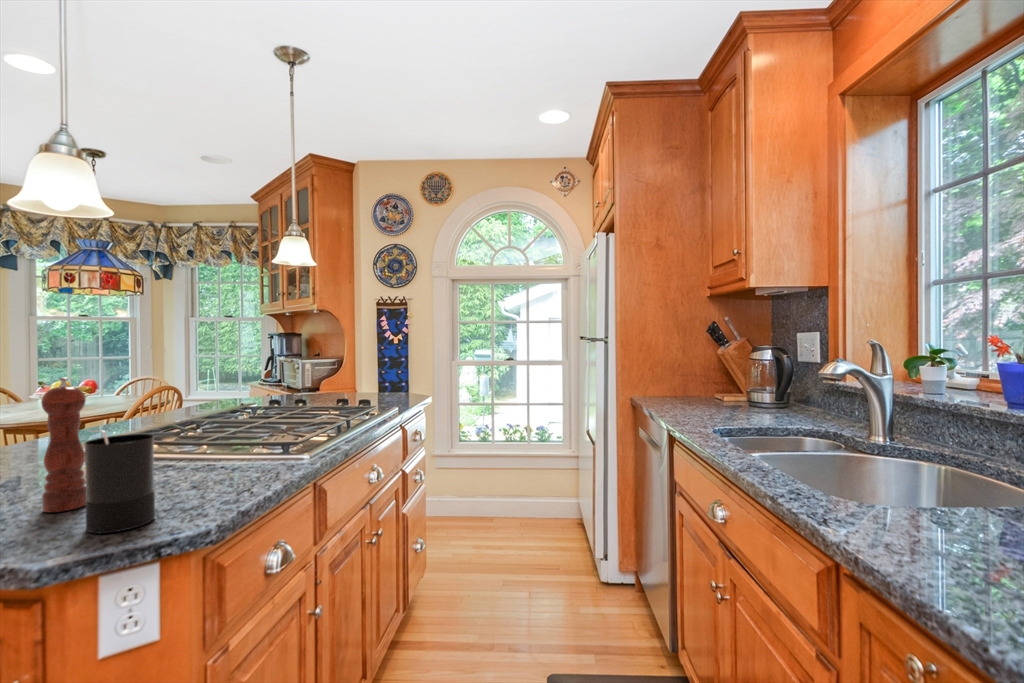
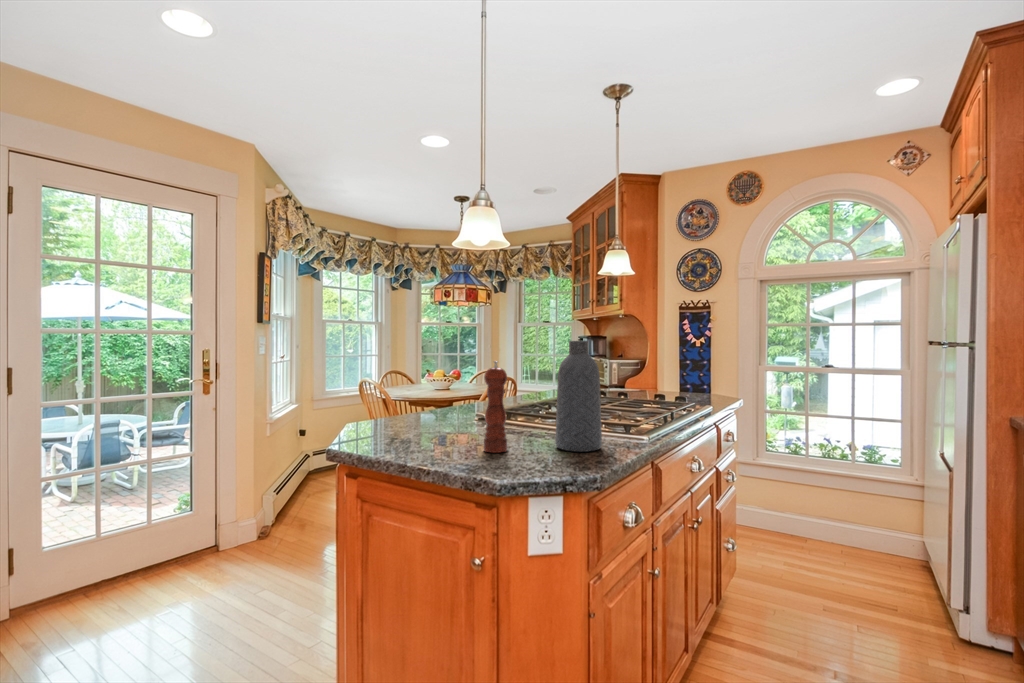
vase: none [173,345,242,490] -> present [555,341,602,452]
candle: present [85,431,155,533] -> none [515,398,555,469]

